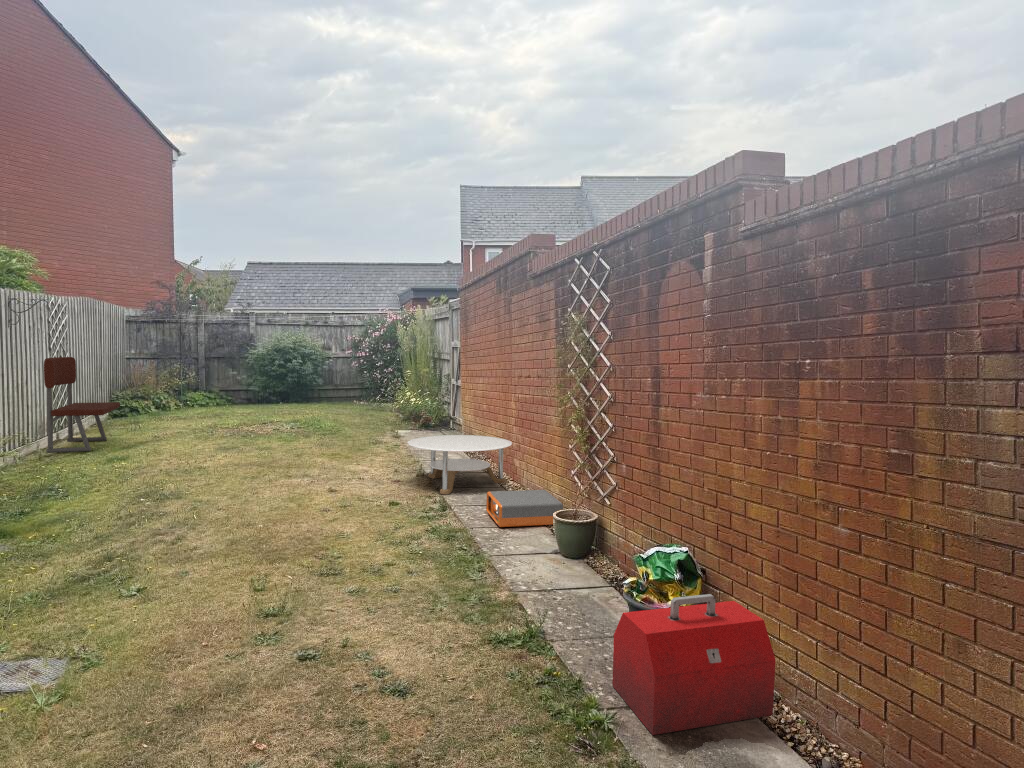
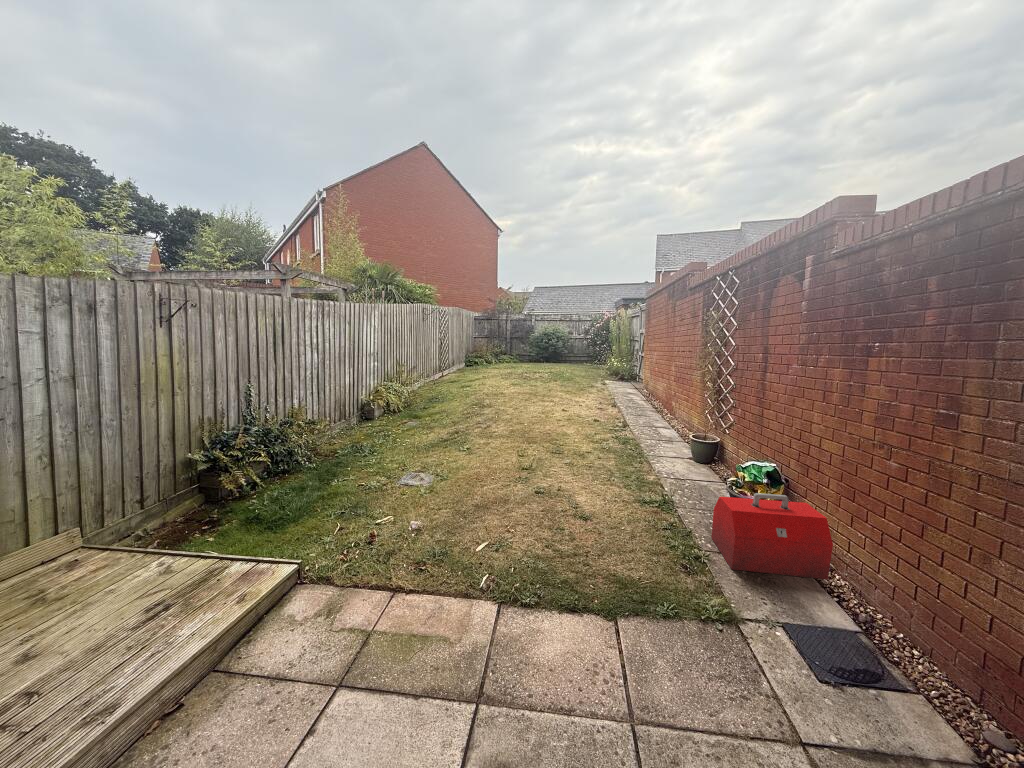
bench: present [44,357,120,453] -> none [442,341,471,385]
round table: present [408,435,512,494] -> none [607,385,671,419]
storage box: present [486,490,563,527] -> none [651,419,700,443]

